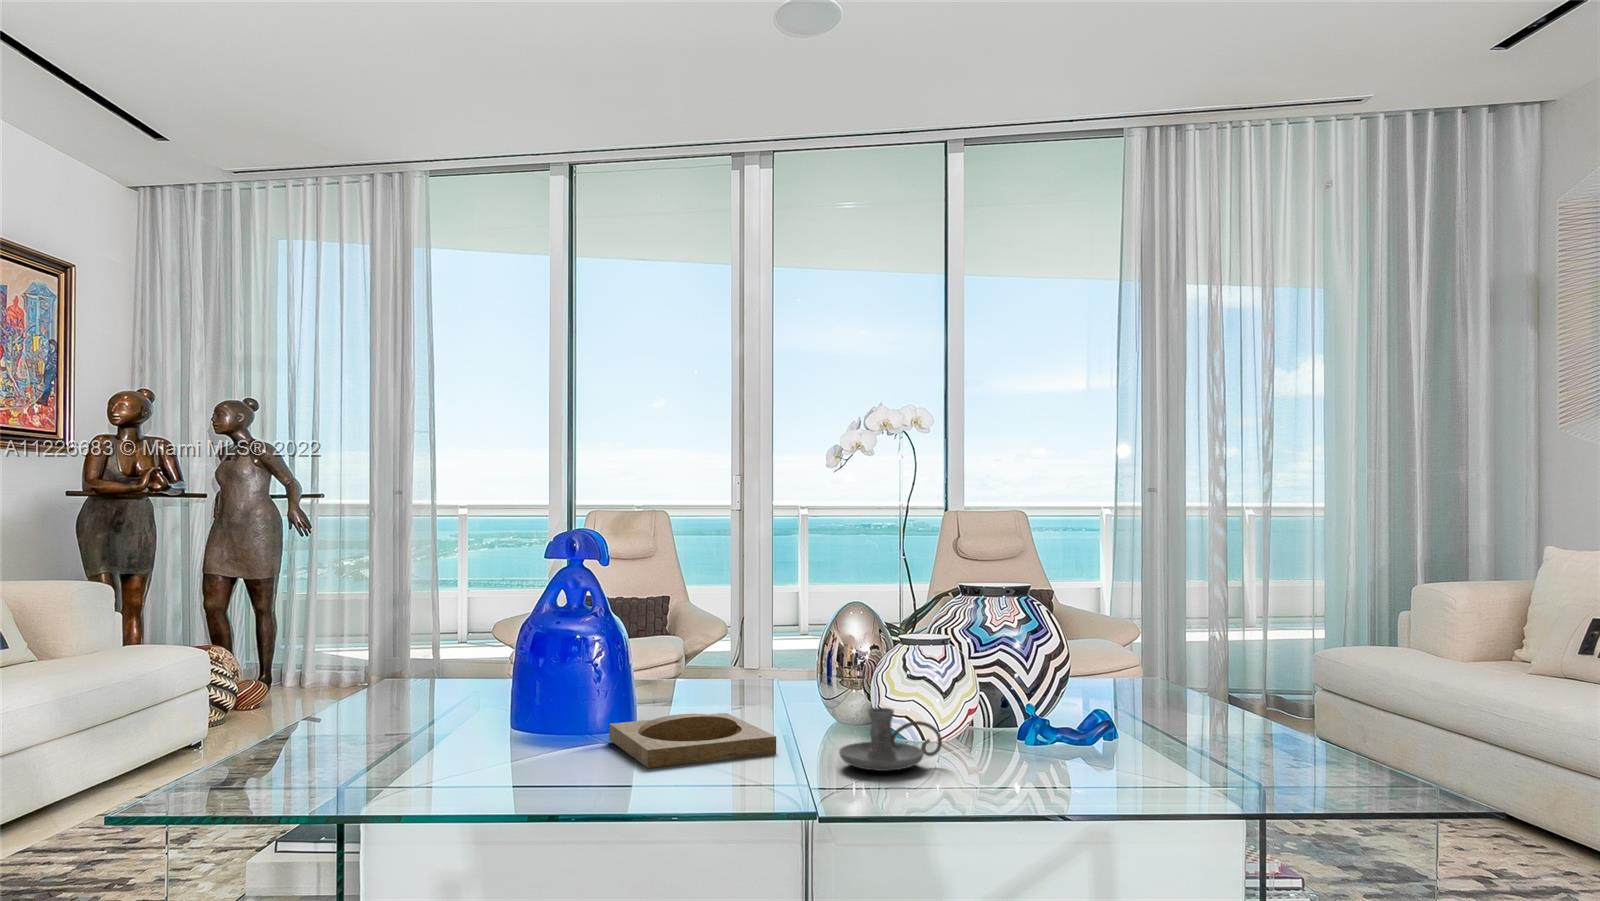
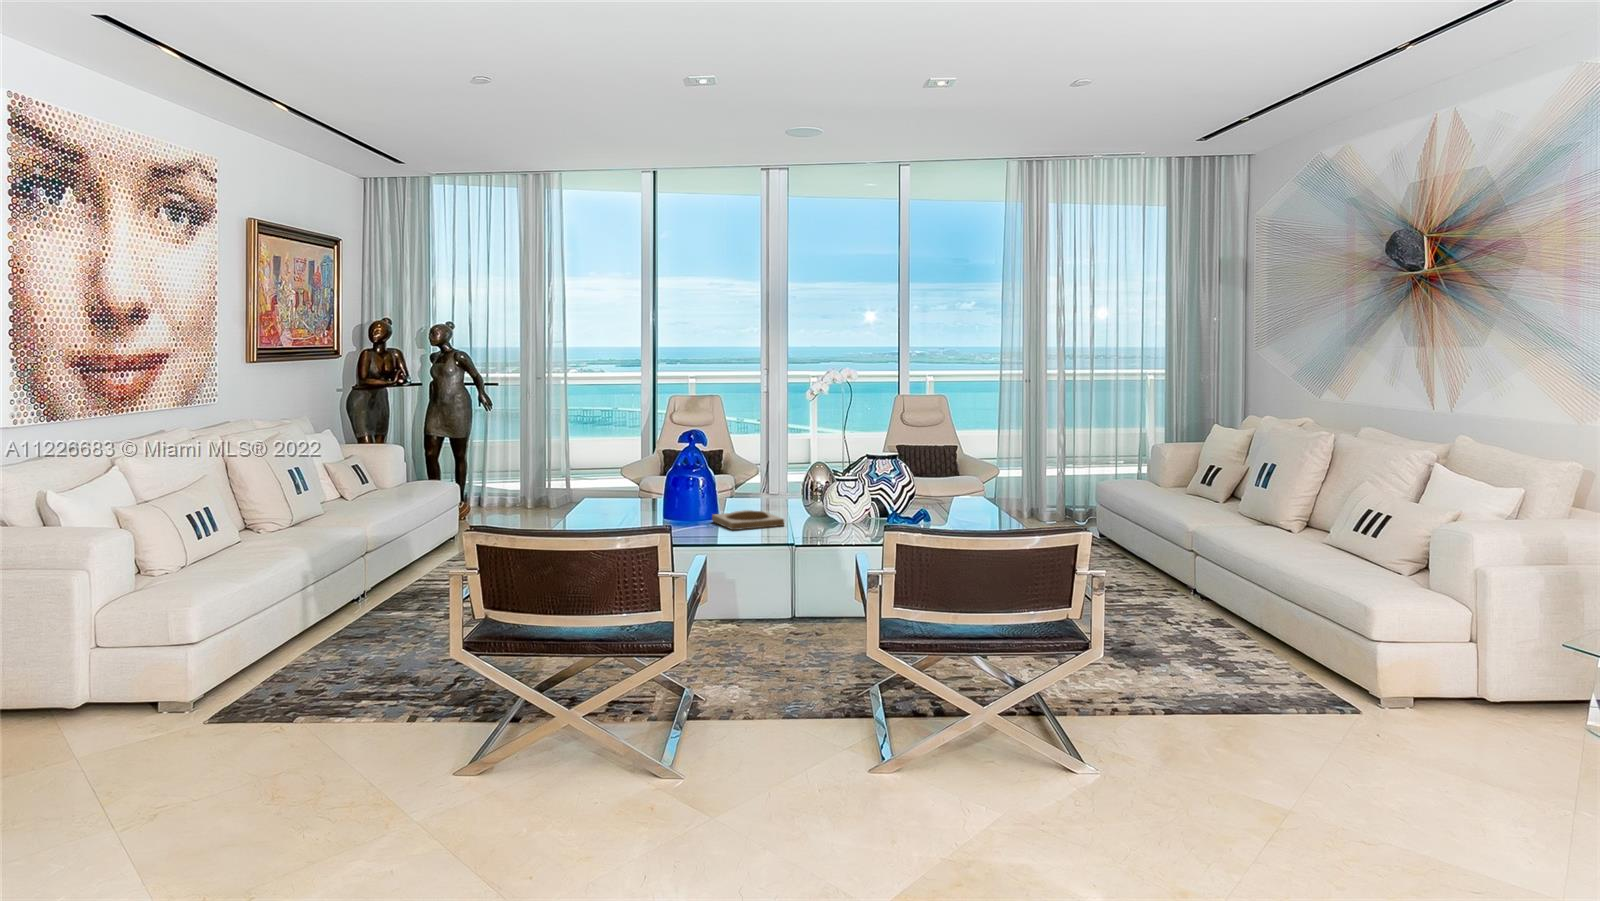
candle holder: present [839,708,942,771] -> none [810,507,851,531]

